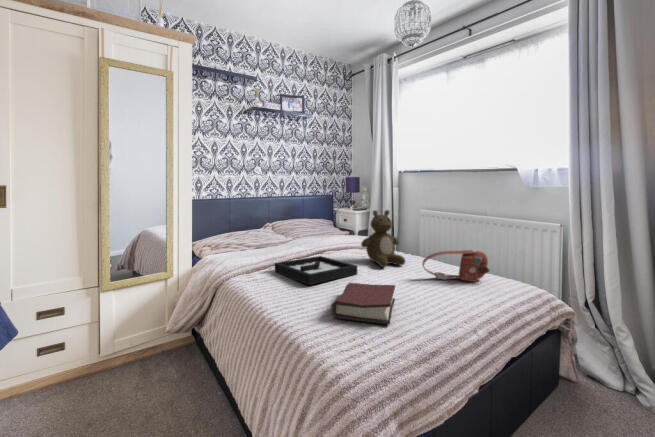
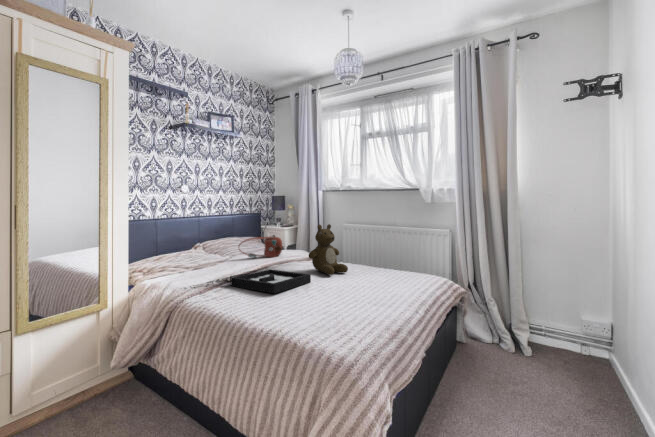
handbag: present [422,250,490,282] -> present [239,236,282,258]
hardback book: present [331,283,395,324] -> none [310,285,360,315]

